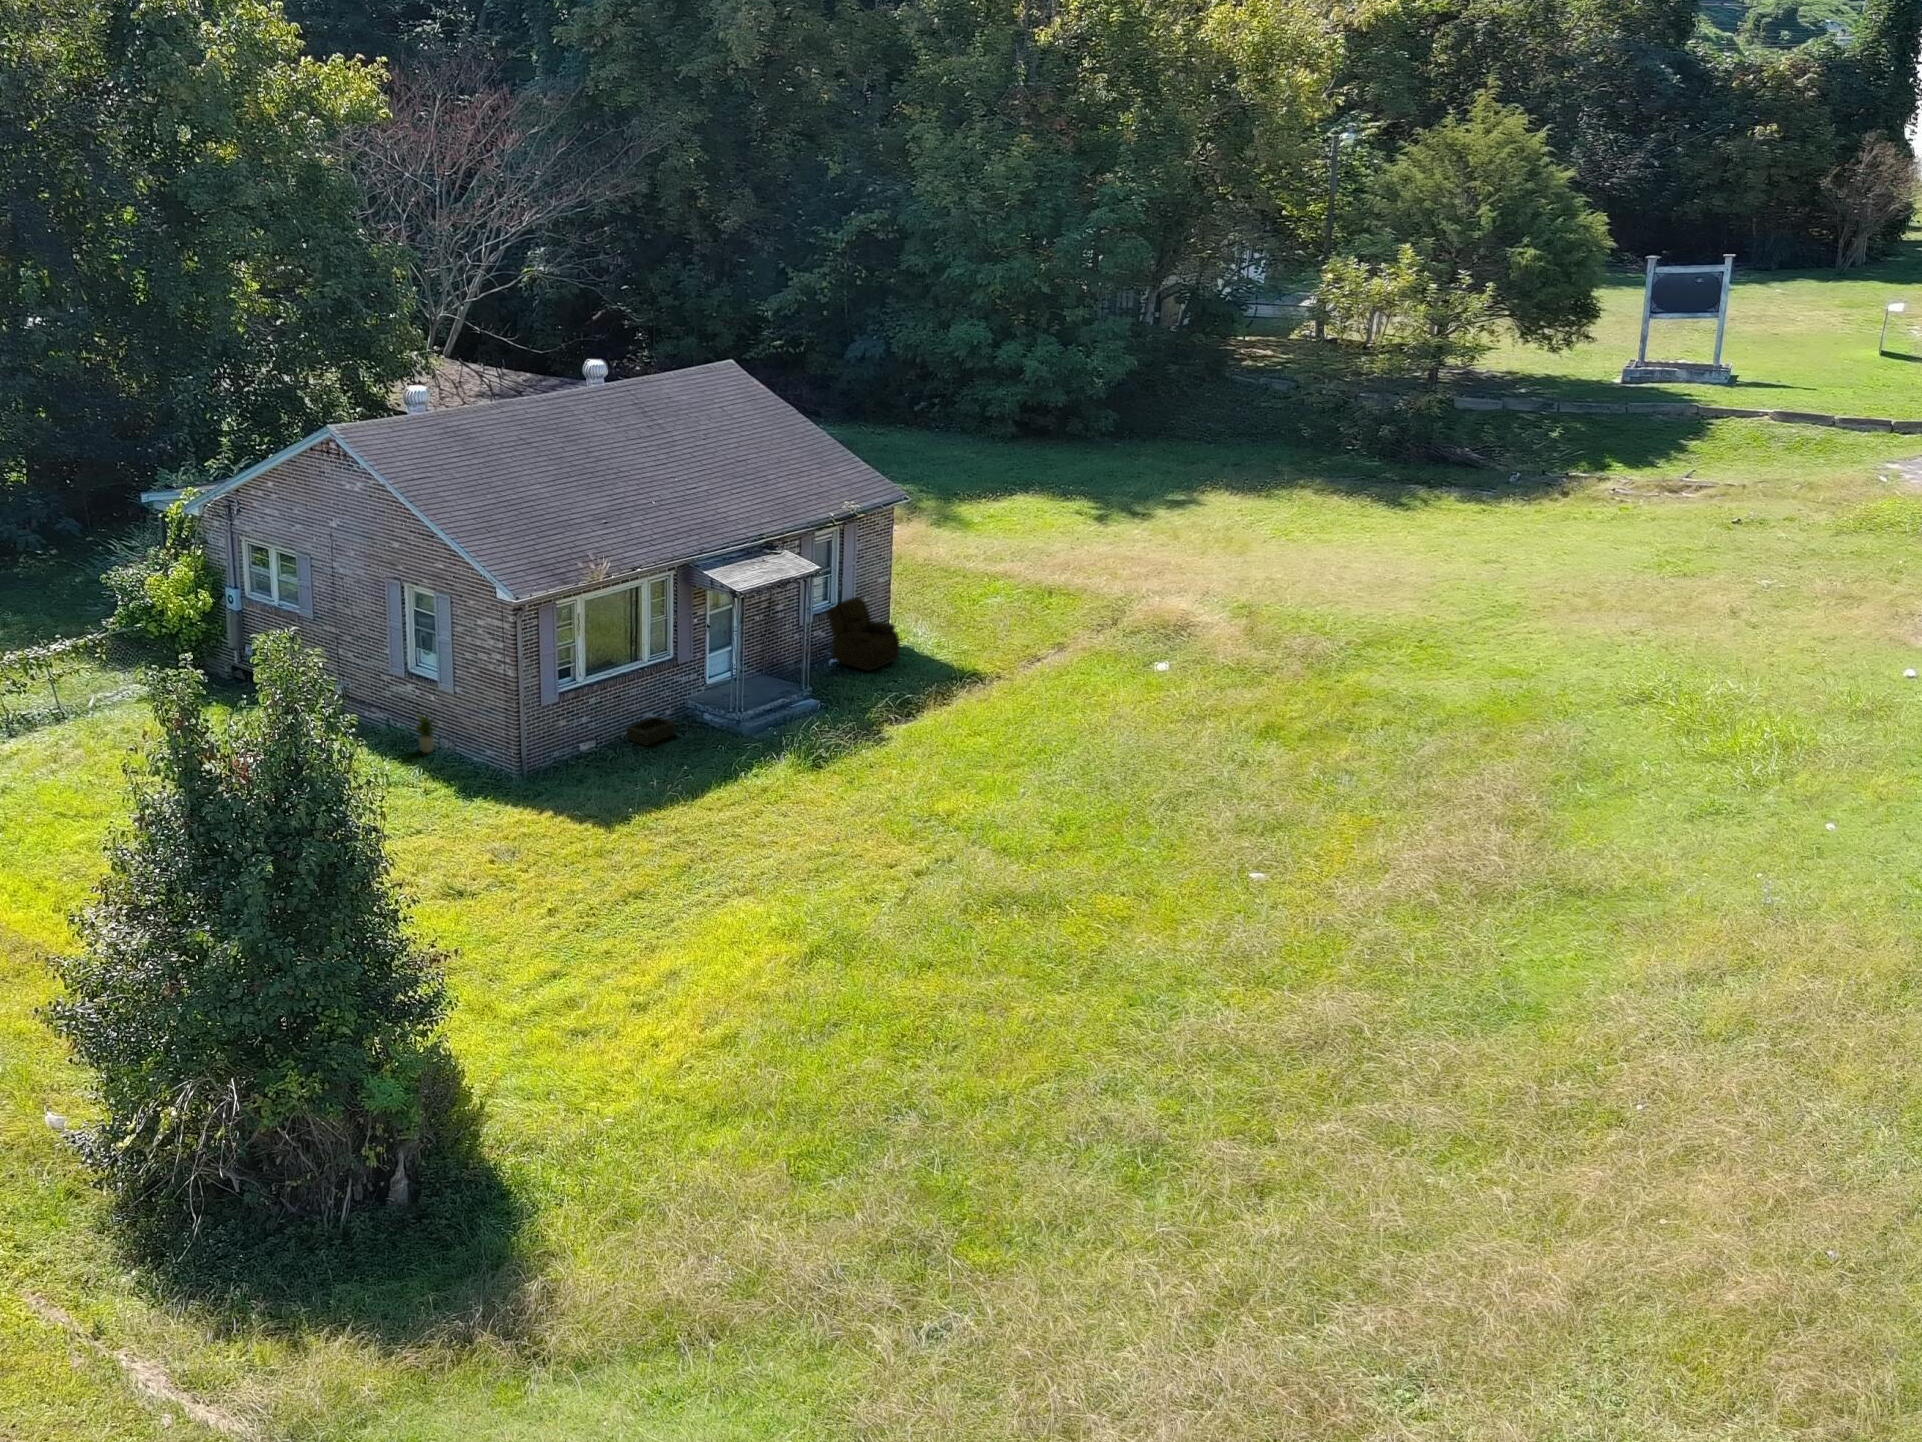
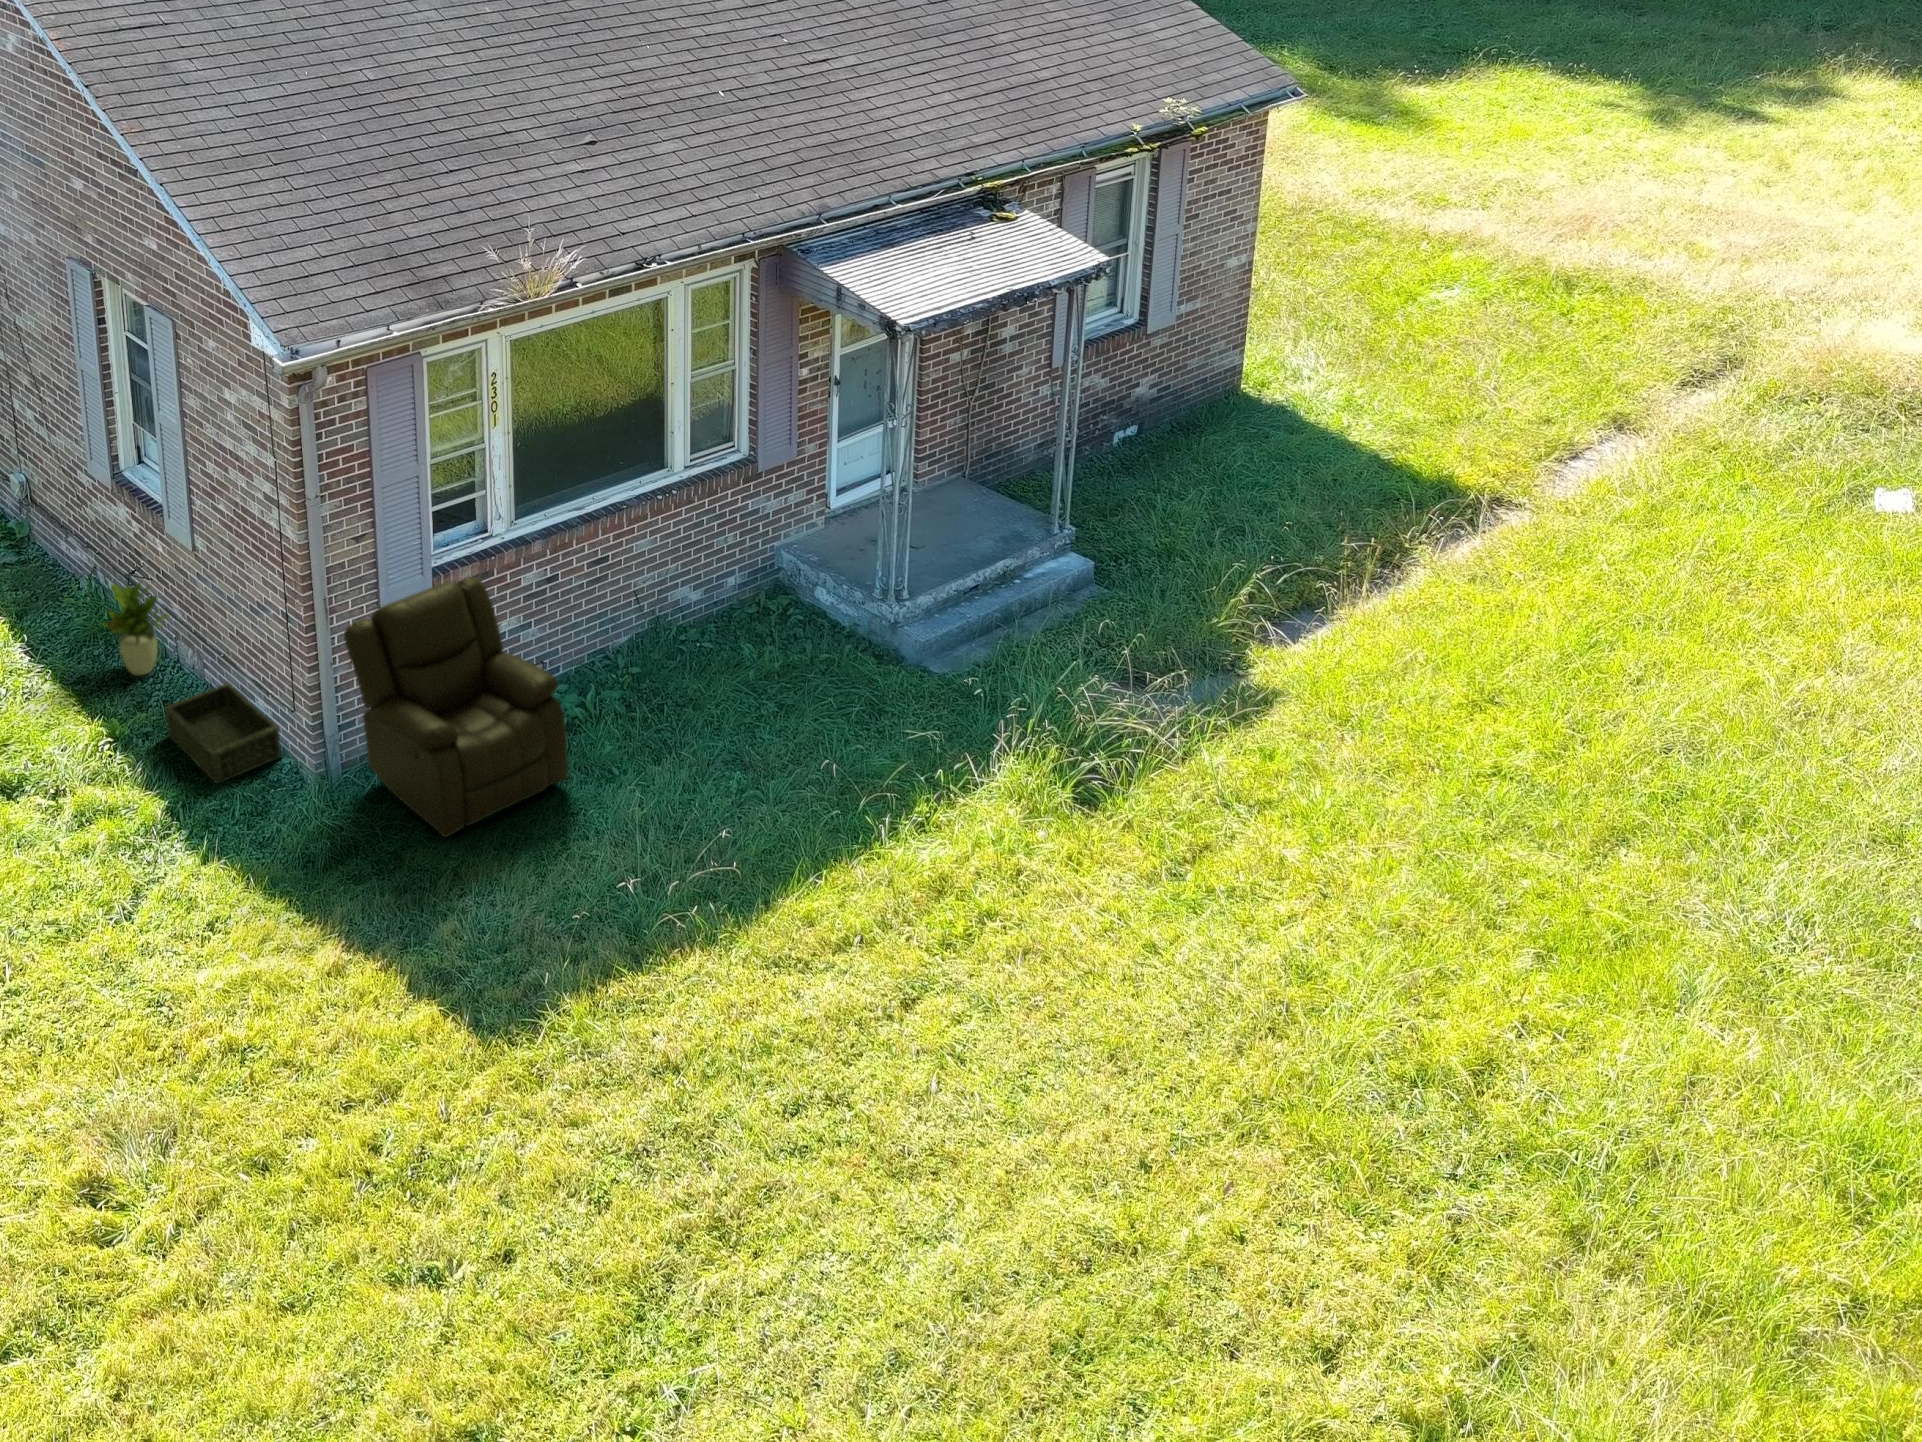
chair: present [827,597,899,671] -> present [344,577,568,837]
basket: present [626,716,674,745] -> present [165,683,281,783]

